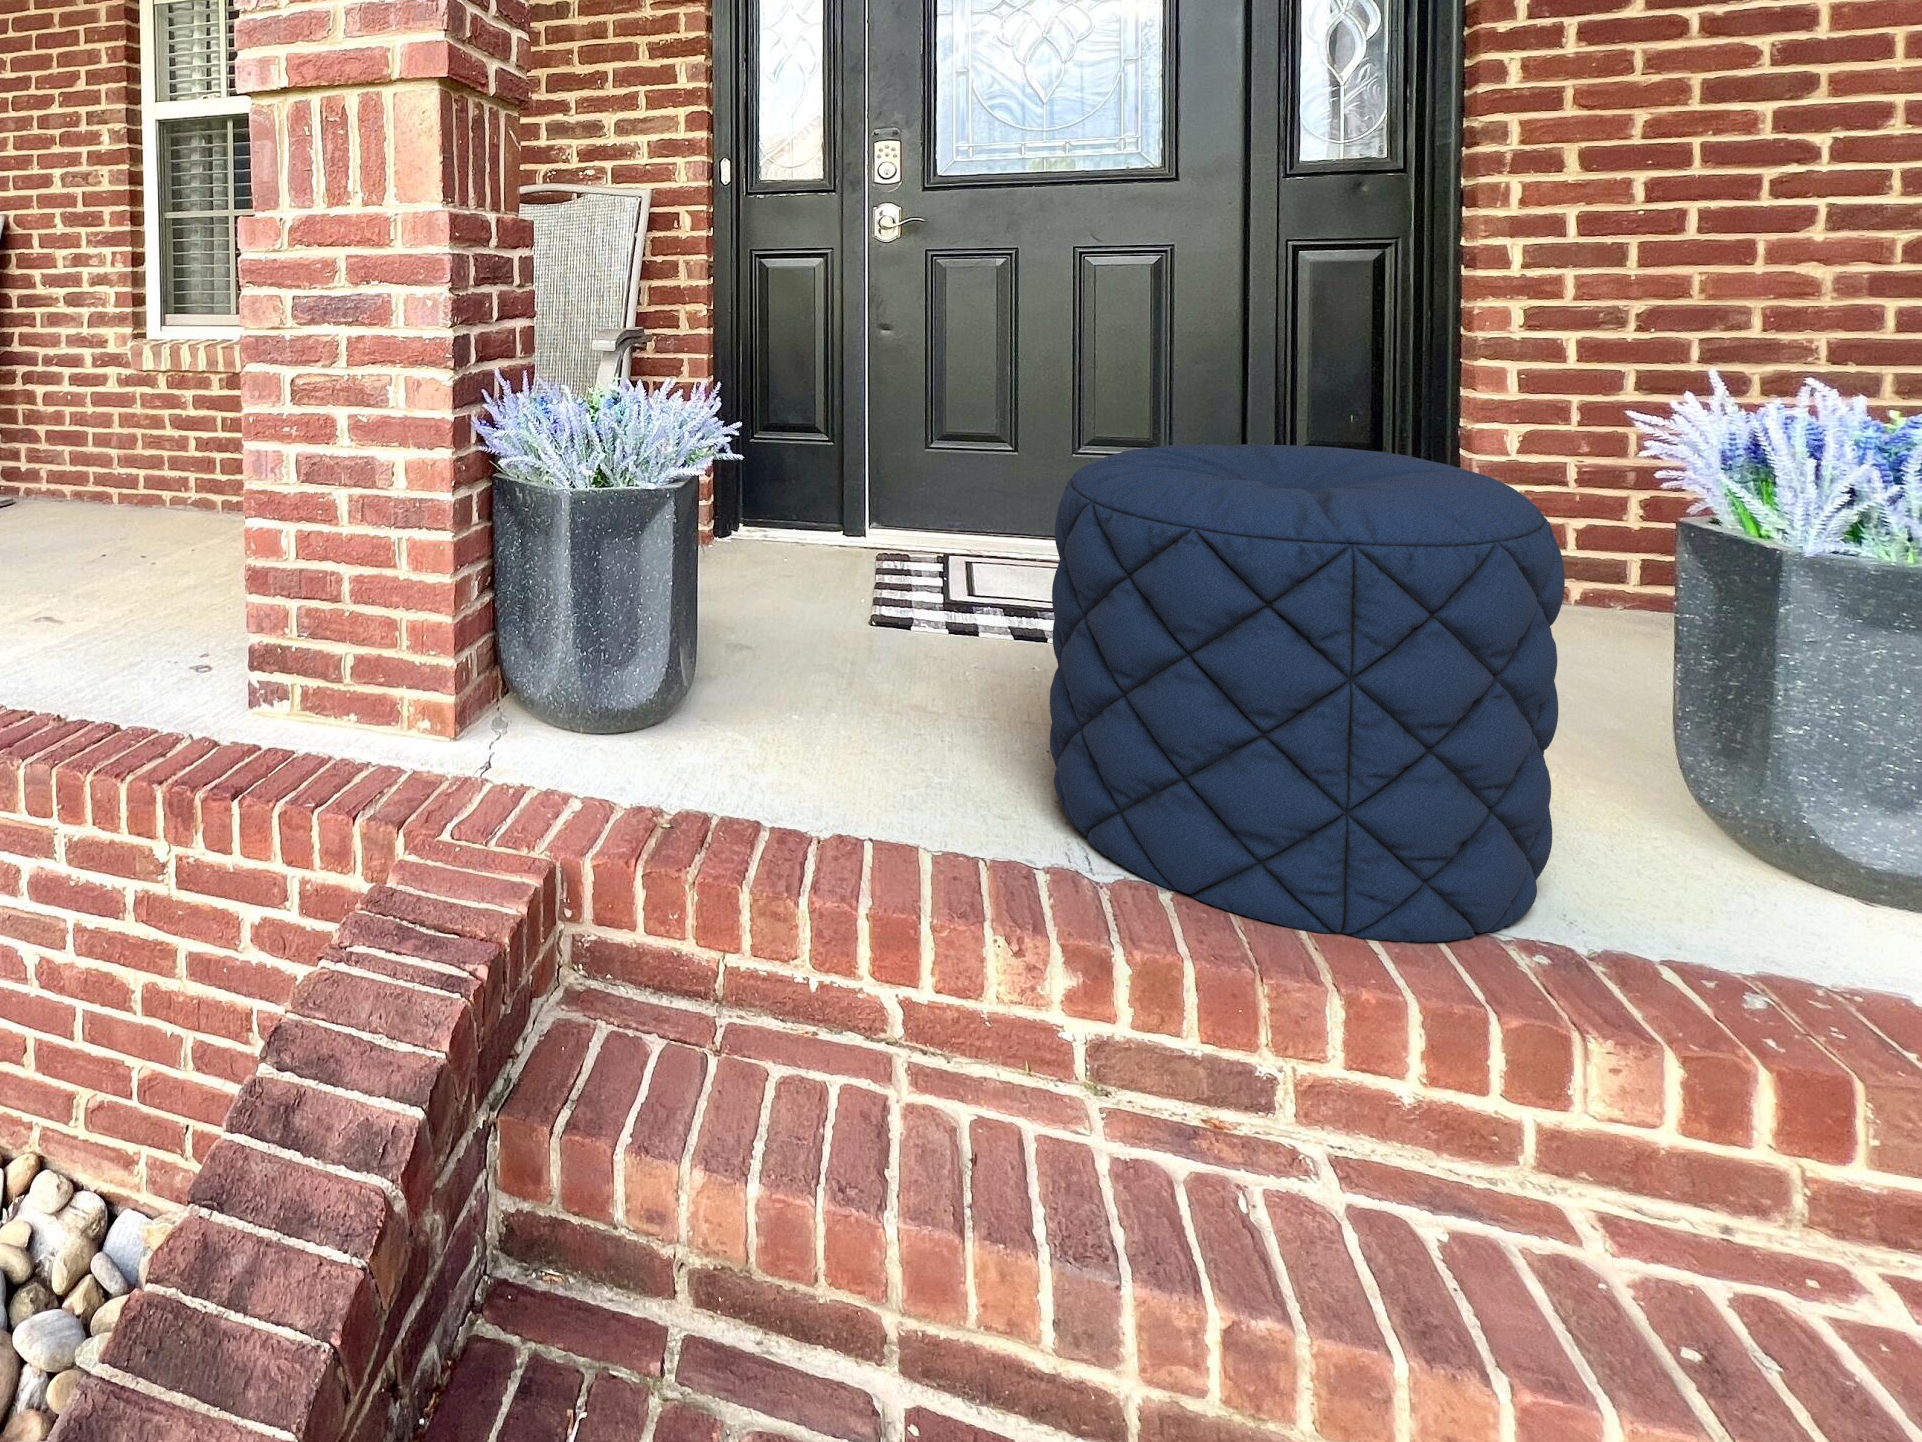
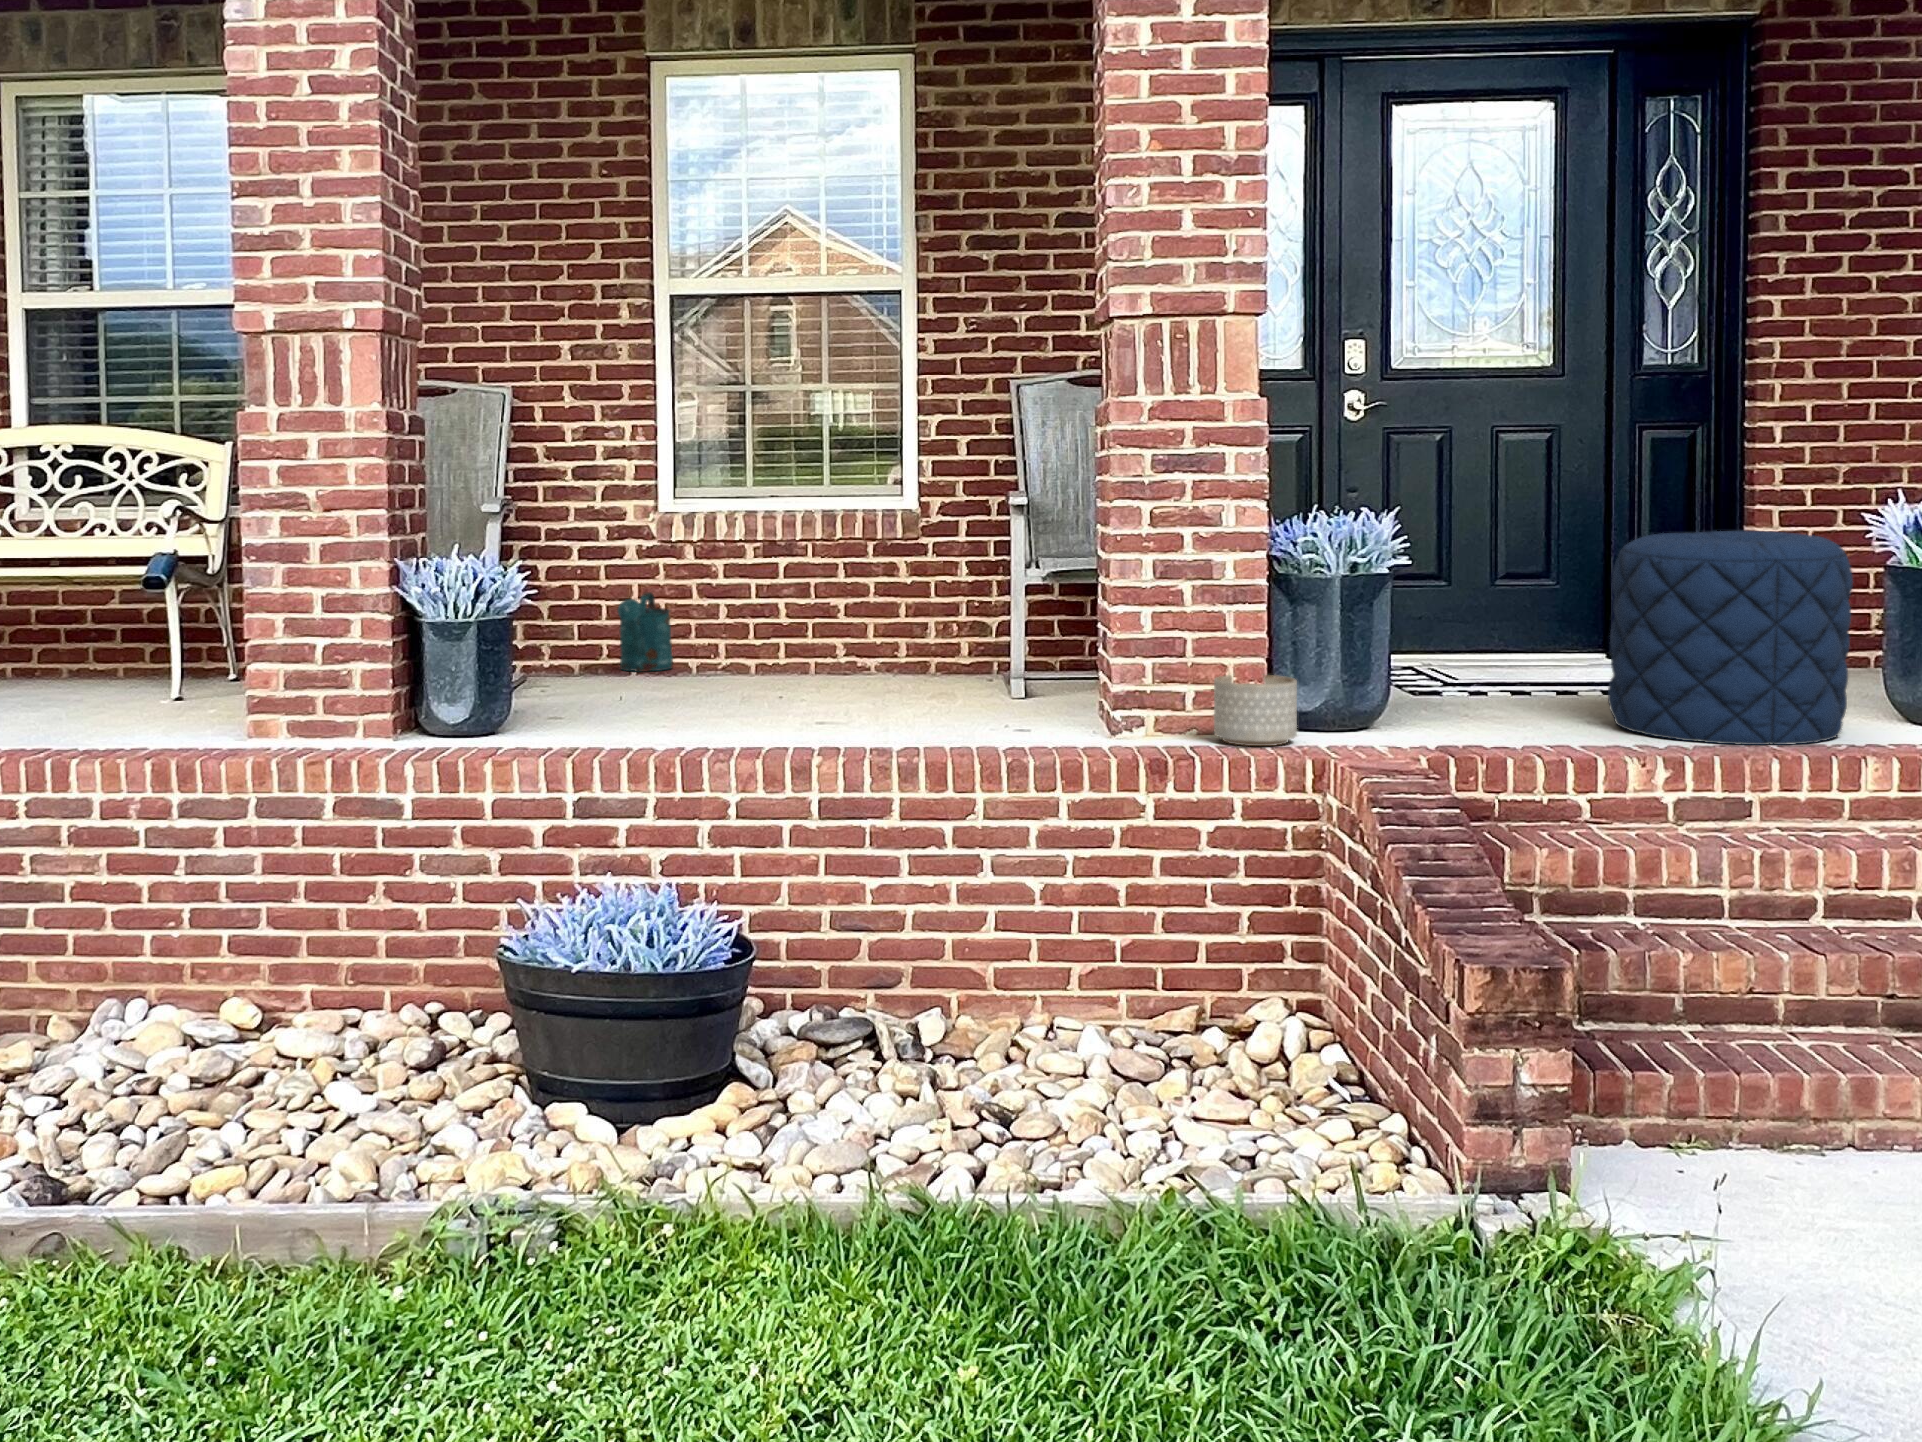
watering can: none [33,425,130,512] -> present [618,592,673,672]
planter: none [313,651,448,795] -> present [1214,675,1297,746]

